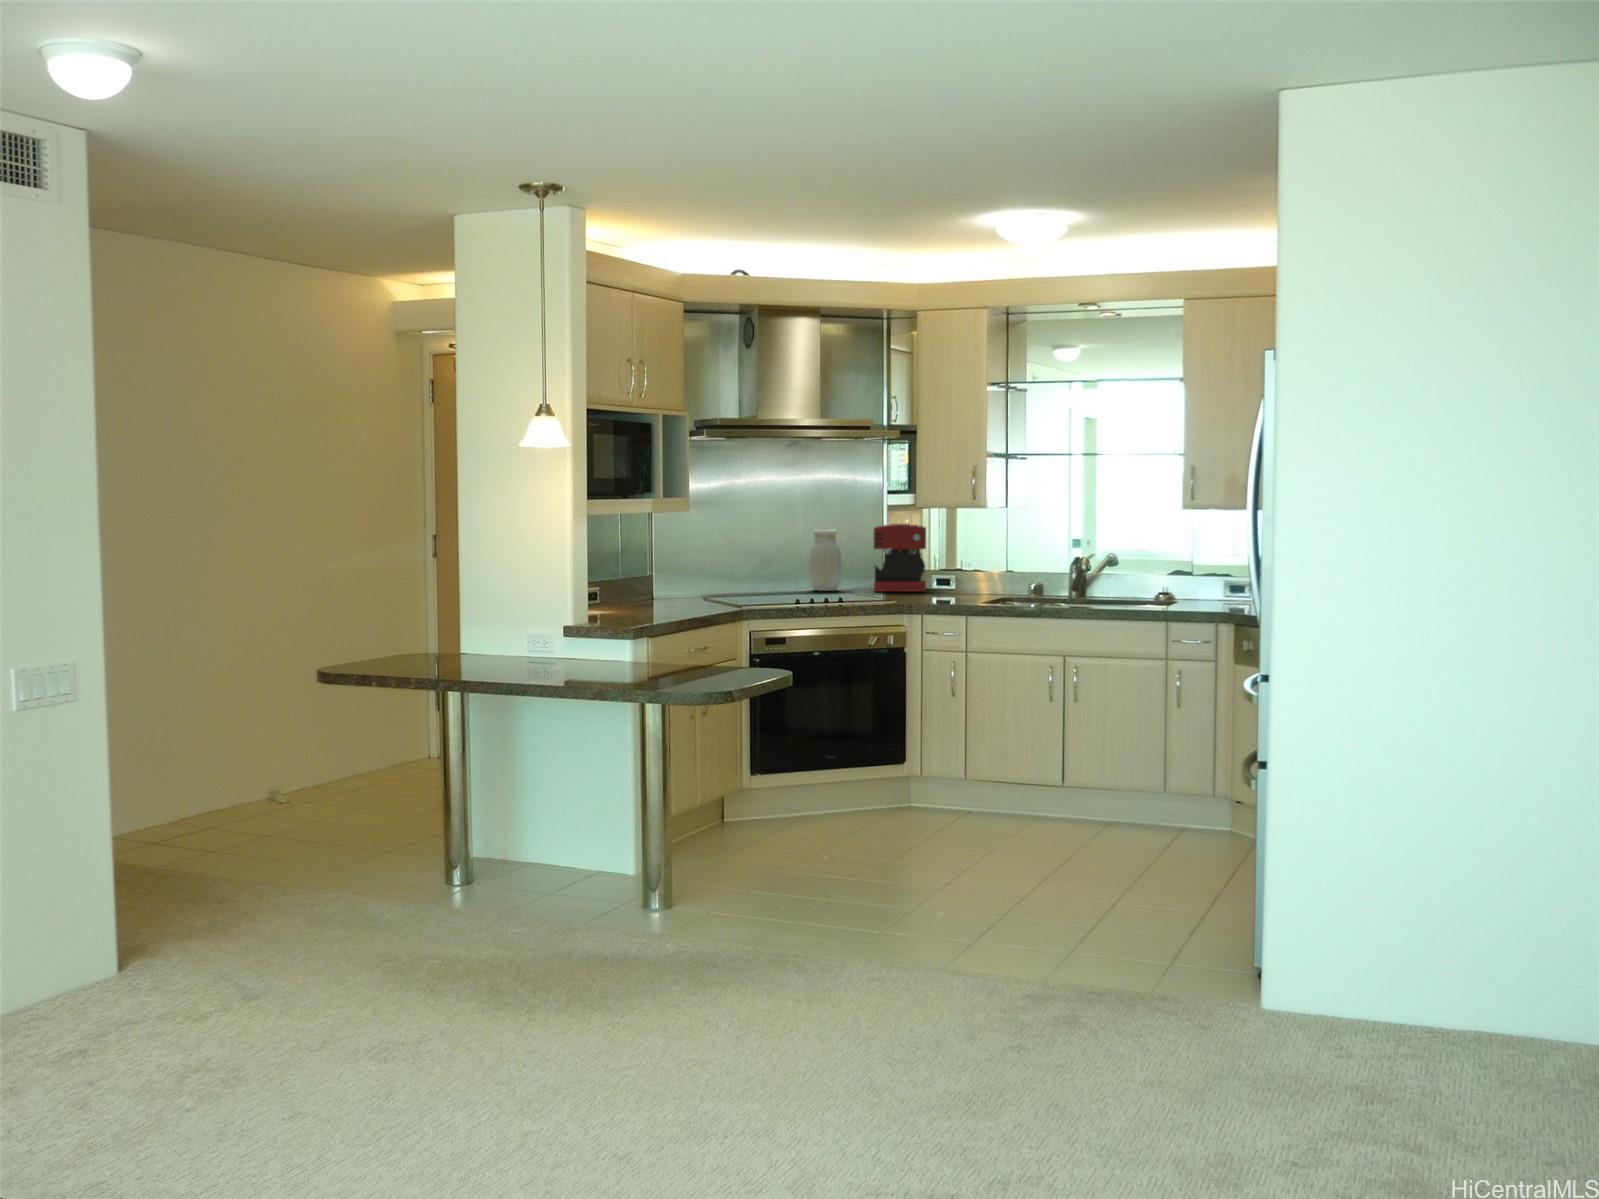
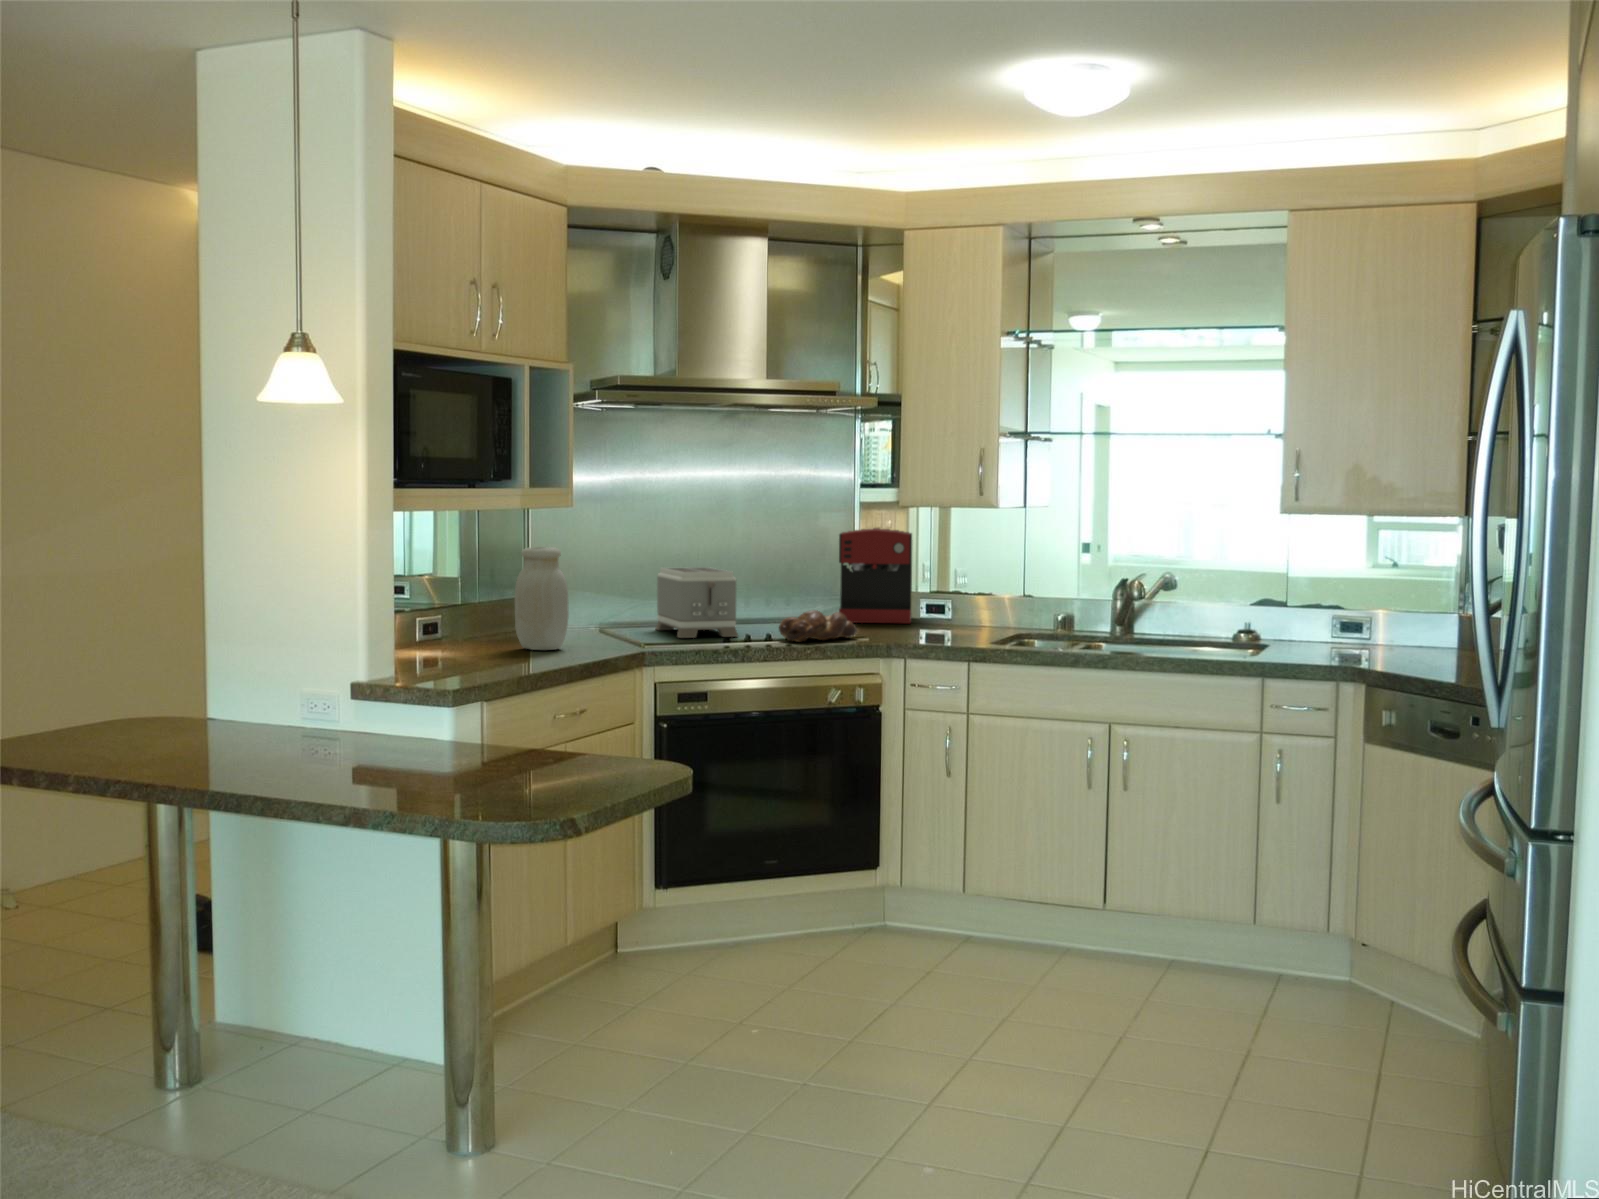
jar: present [809,529,841,591] -> present [515,547,569,650]
toaster: none [744,552,805,602] -> present [656,567,738,638]
bread loaf: none [834,581,888,603] -> present [779,610,857,642]

